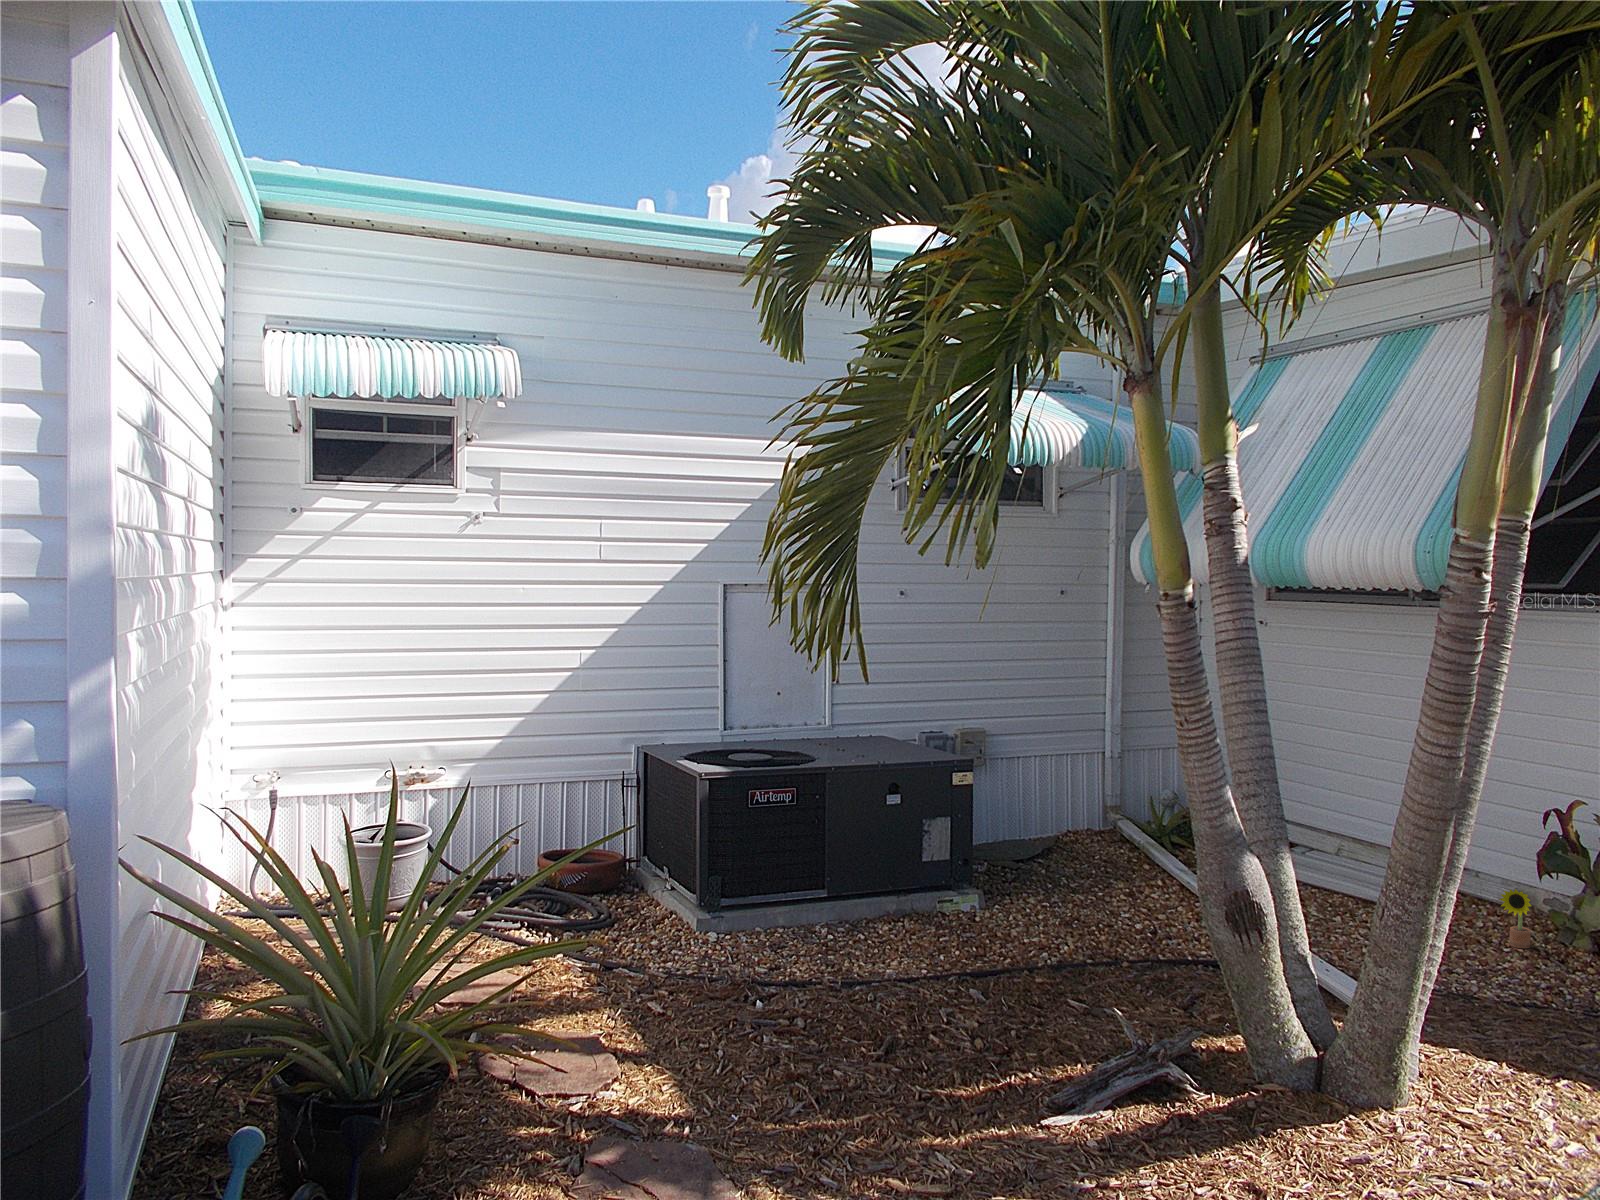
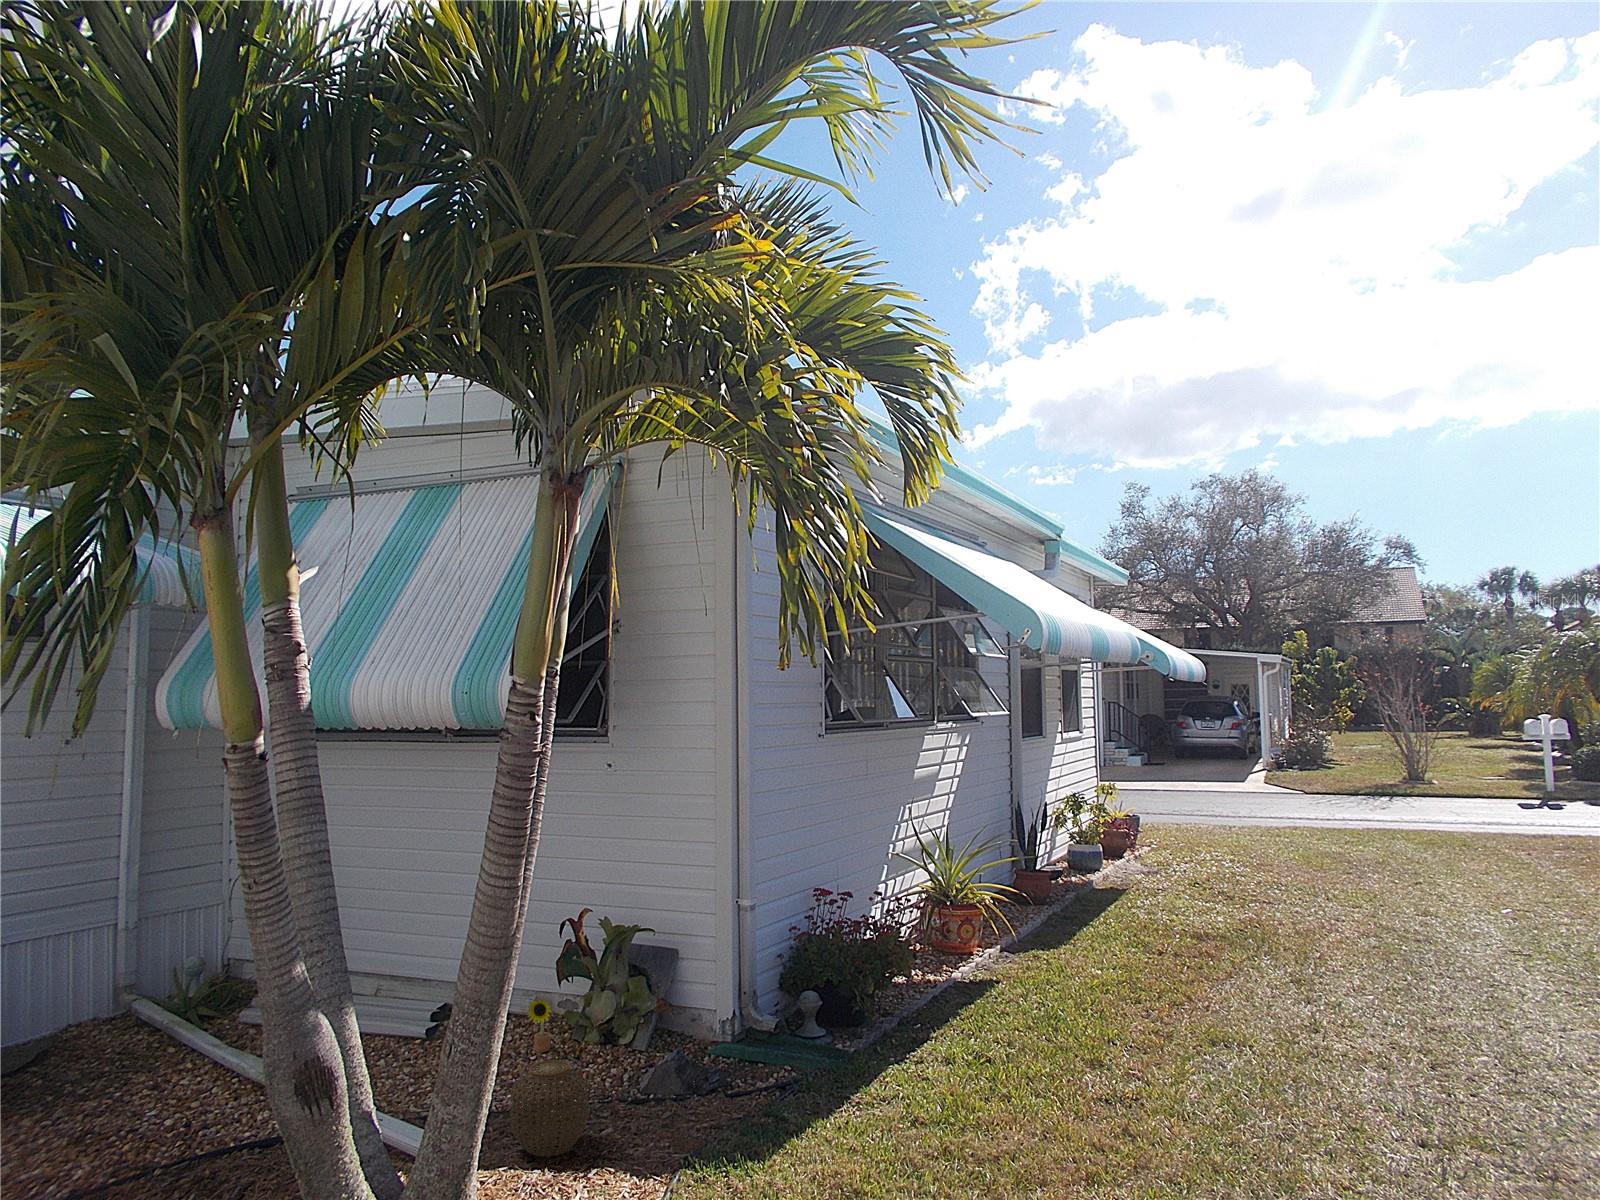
woven basket: none [1466,954,1563,1056] -> present [510,1060,588,1157]

